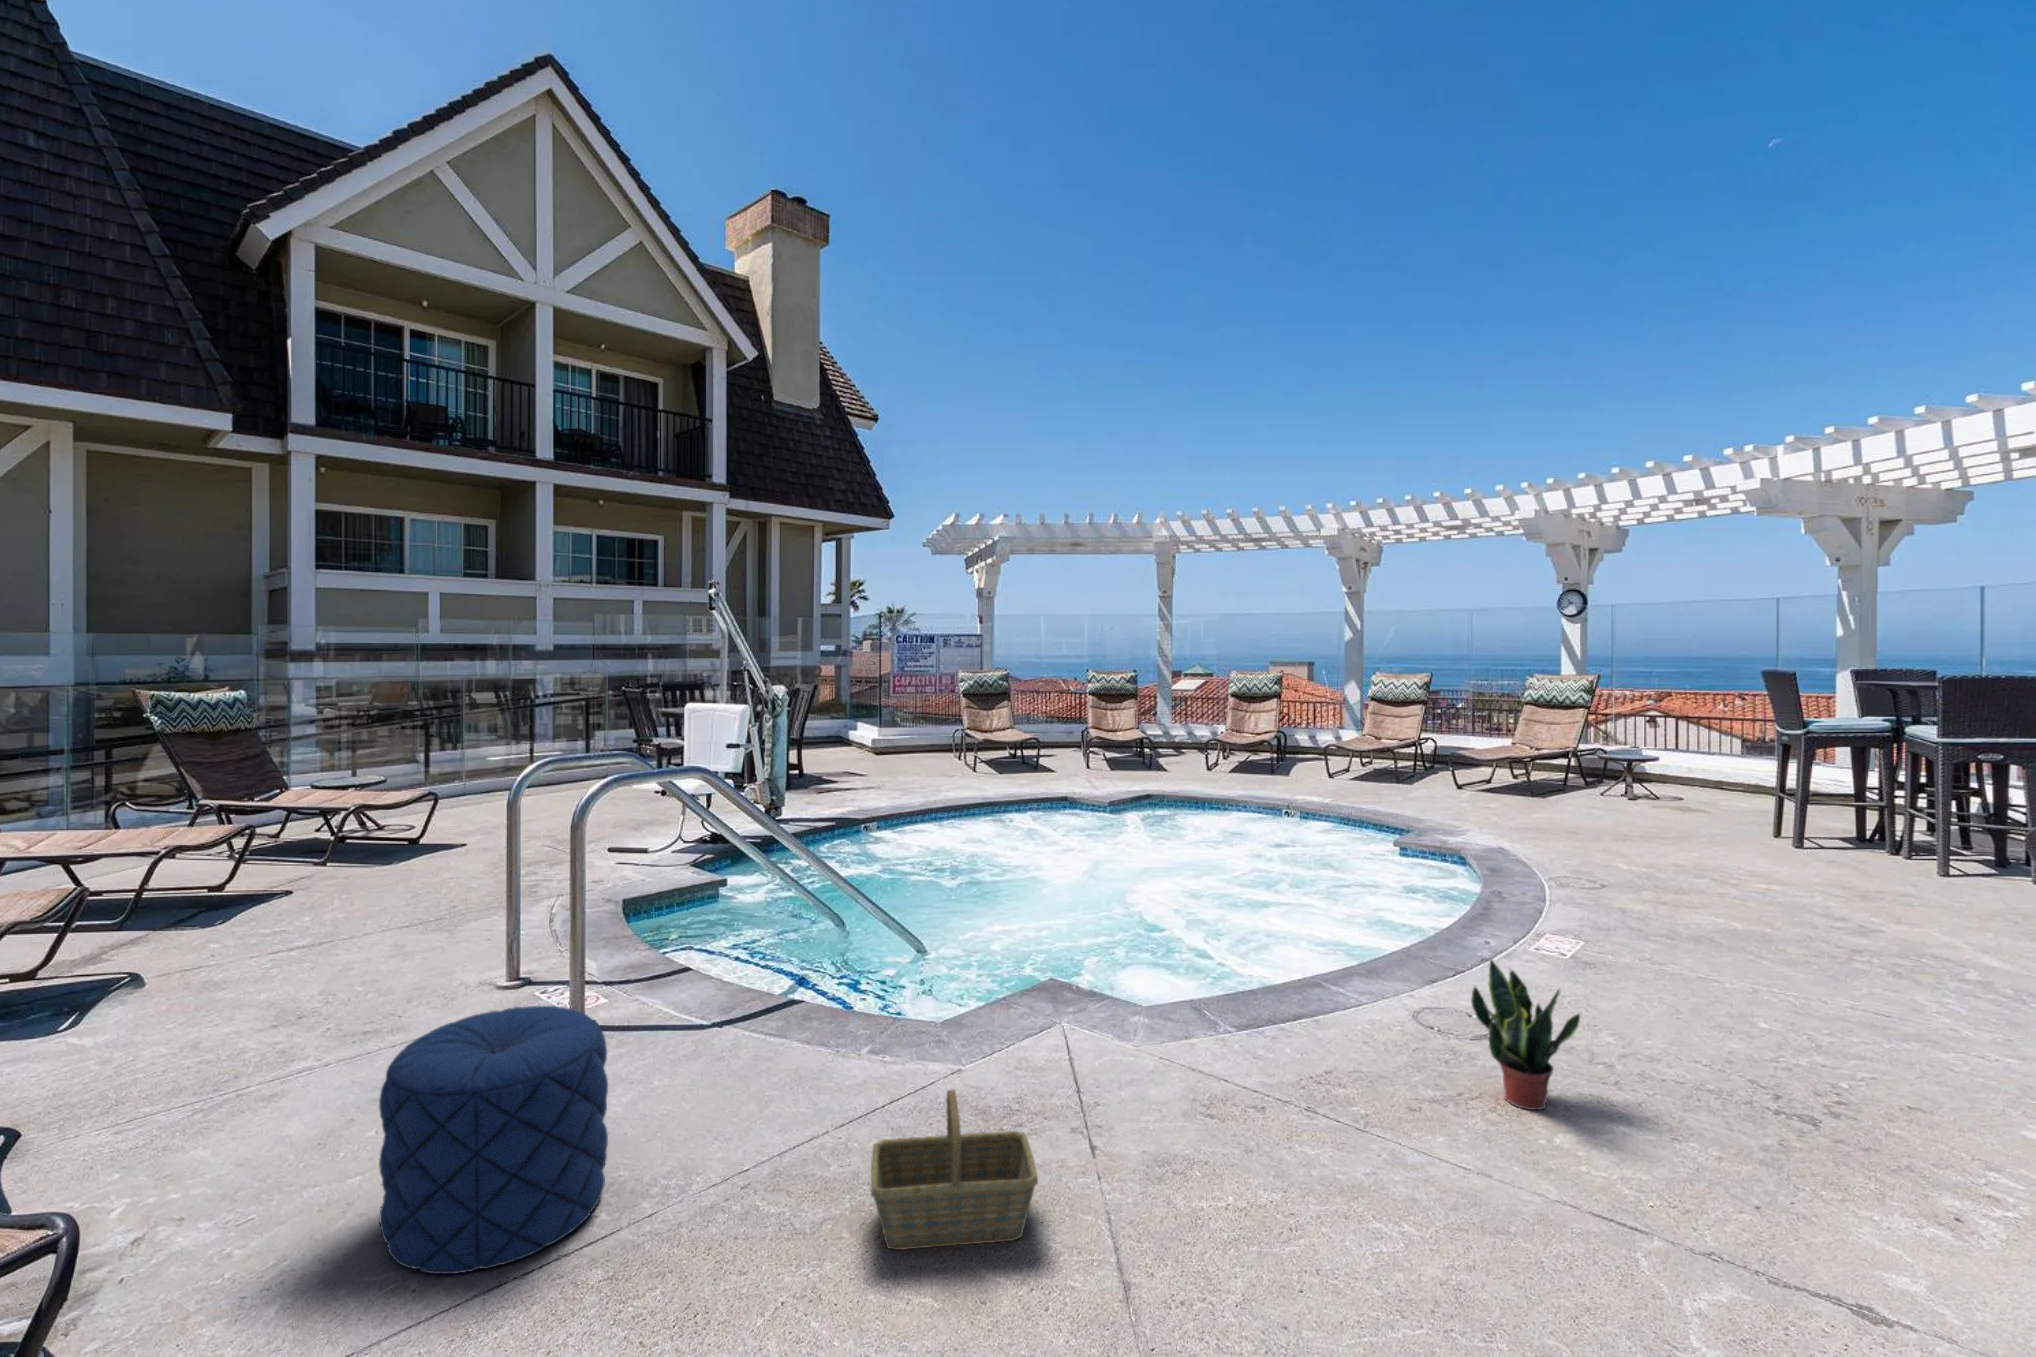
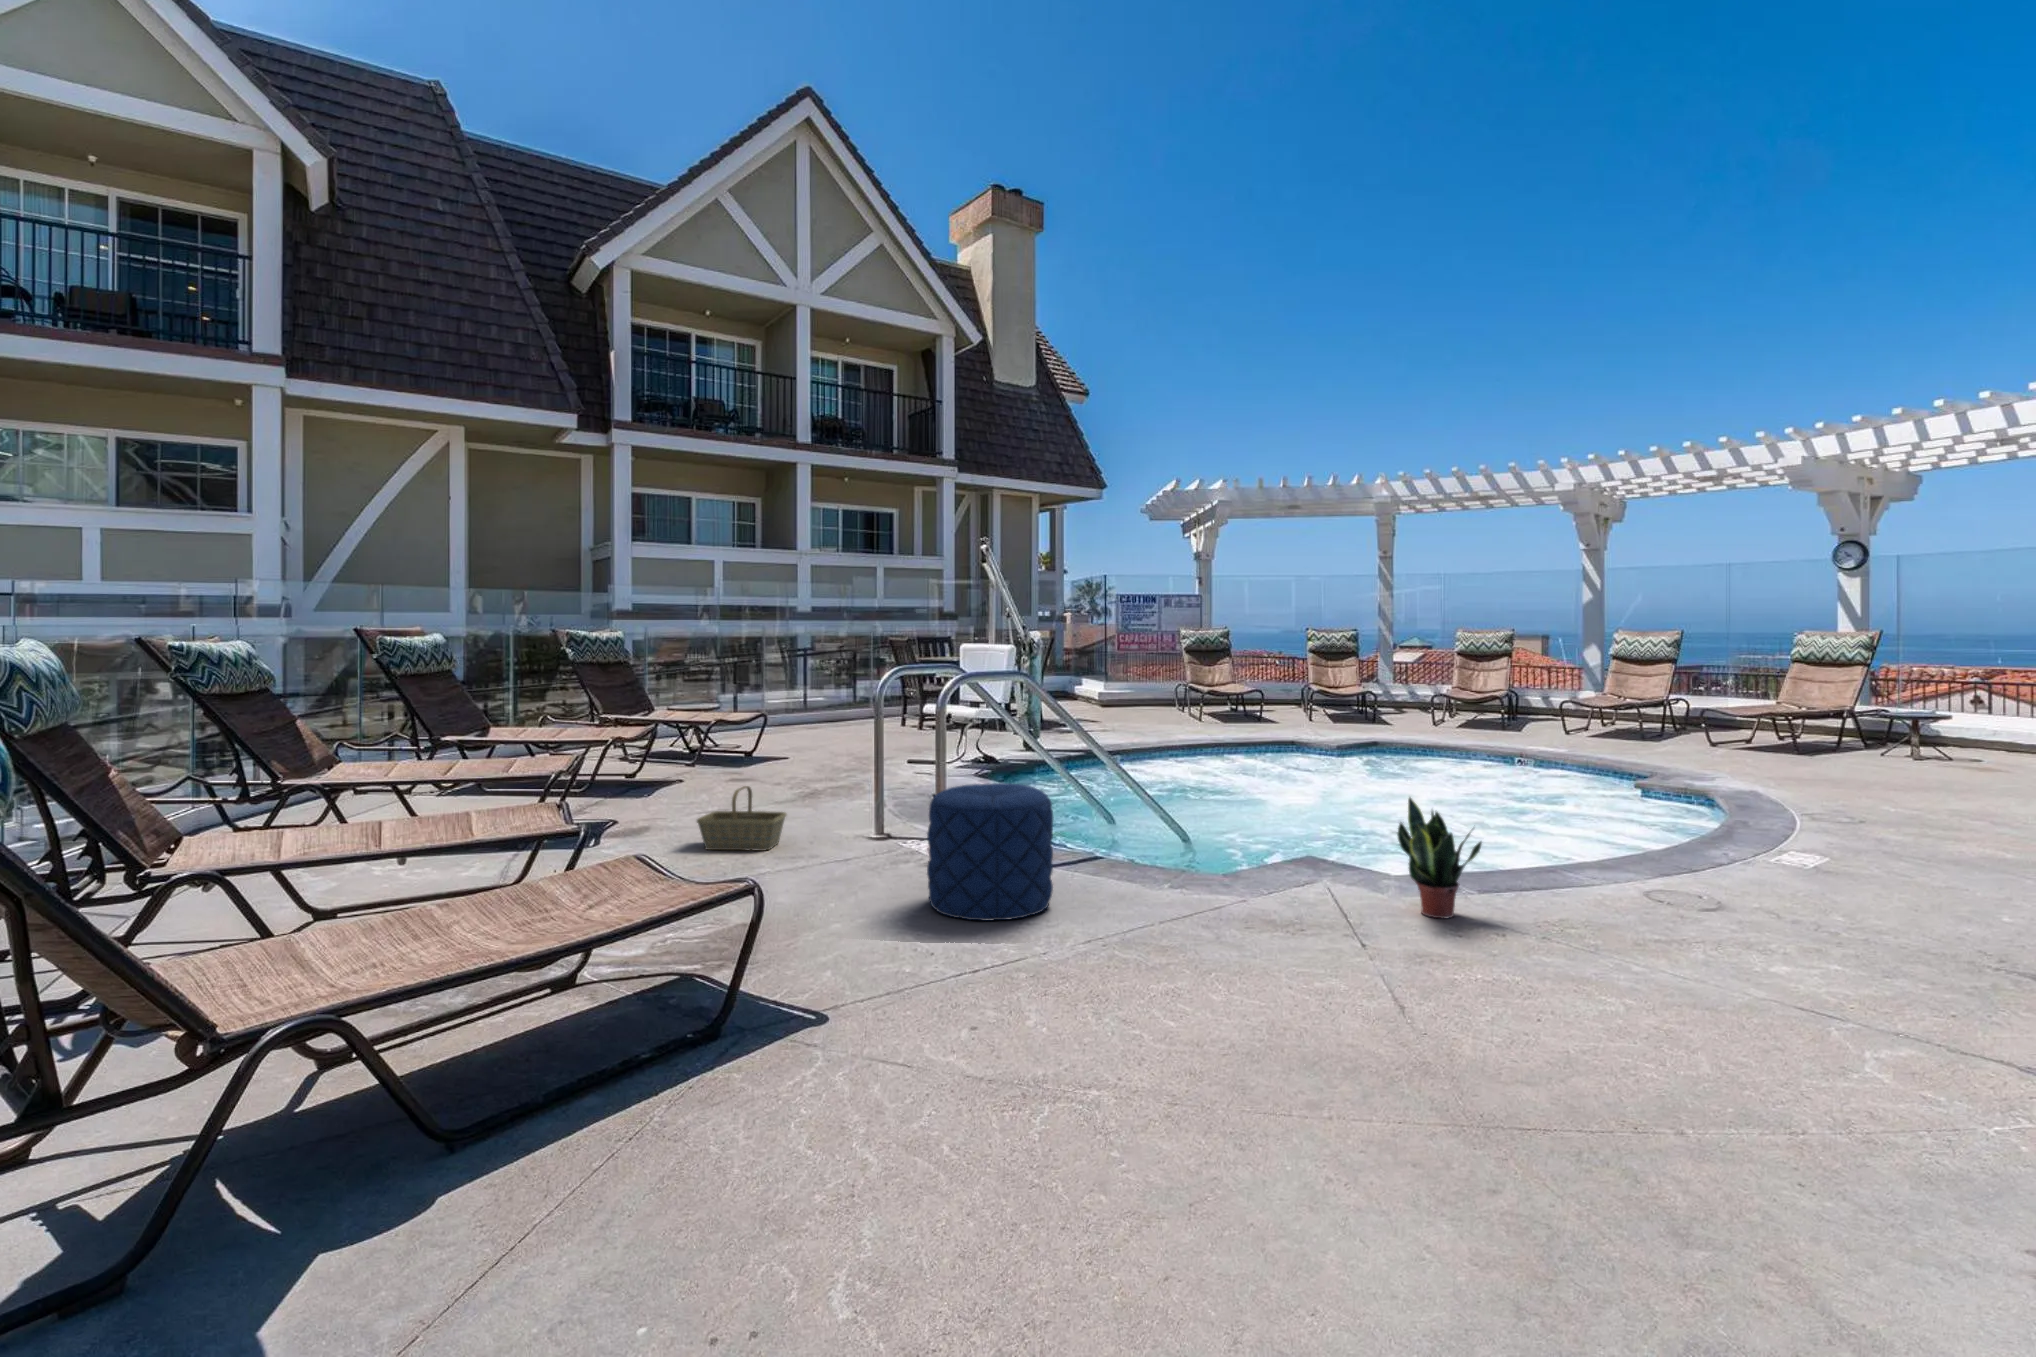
potted plant: present [1471,960,1580,1110] -> present [1397,798,1482,918]
basket: present [871,1090,1038,1250] -> present [697,786,786,851]

